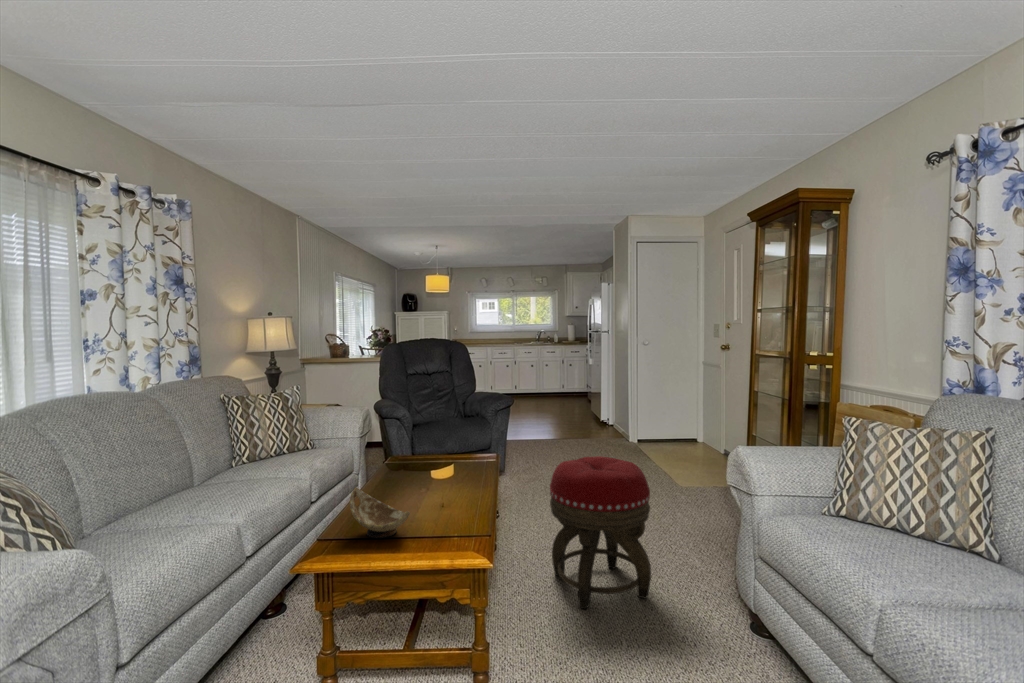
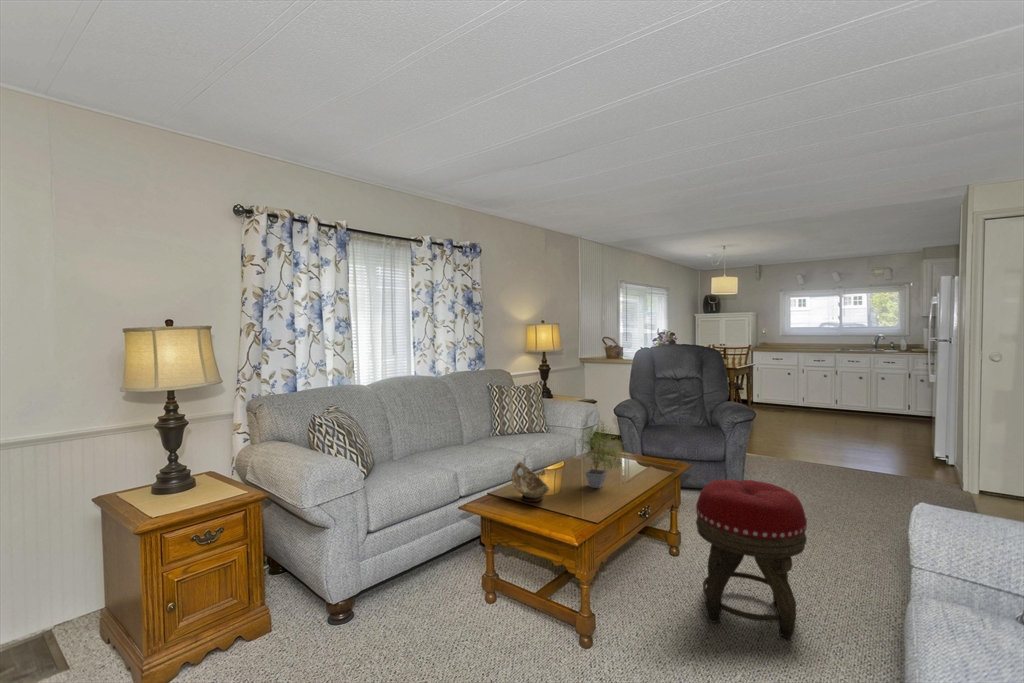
potted plant: none [407,418,472,501] -> present [578,424,626,488]

